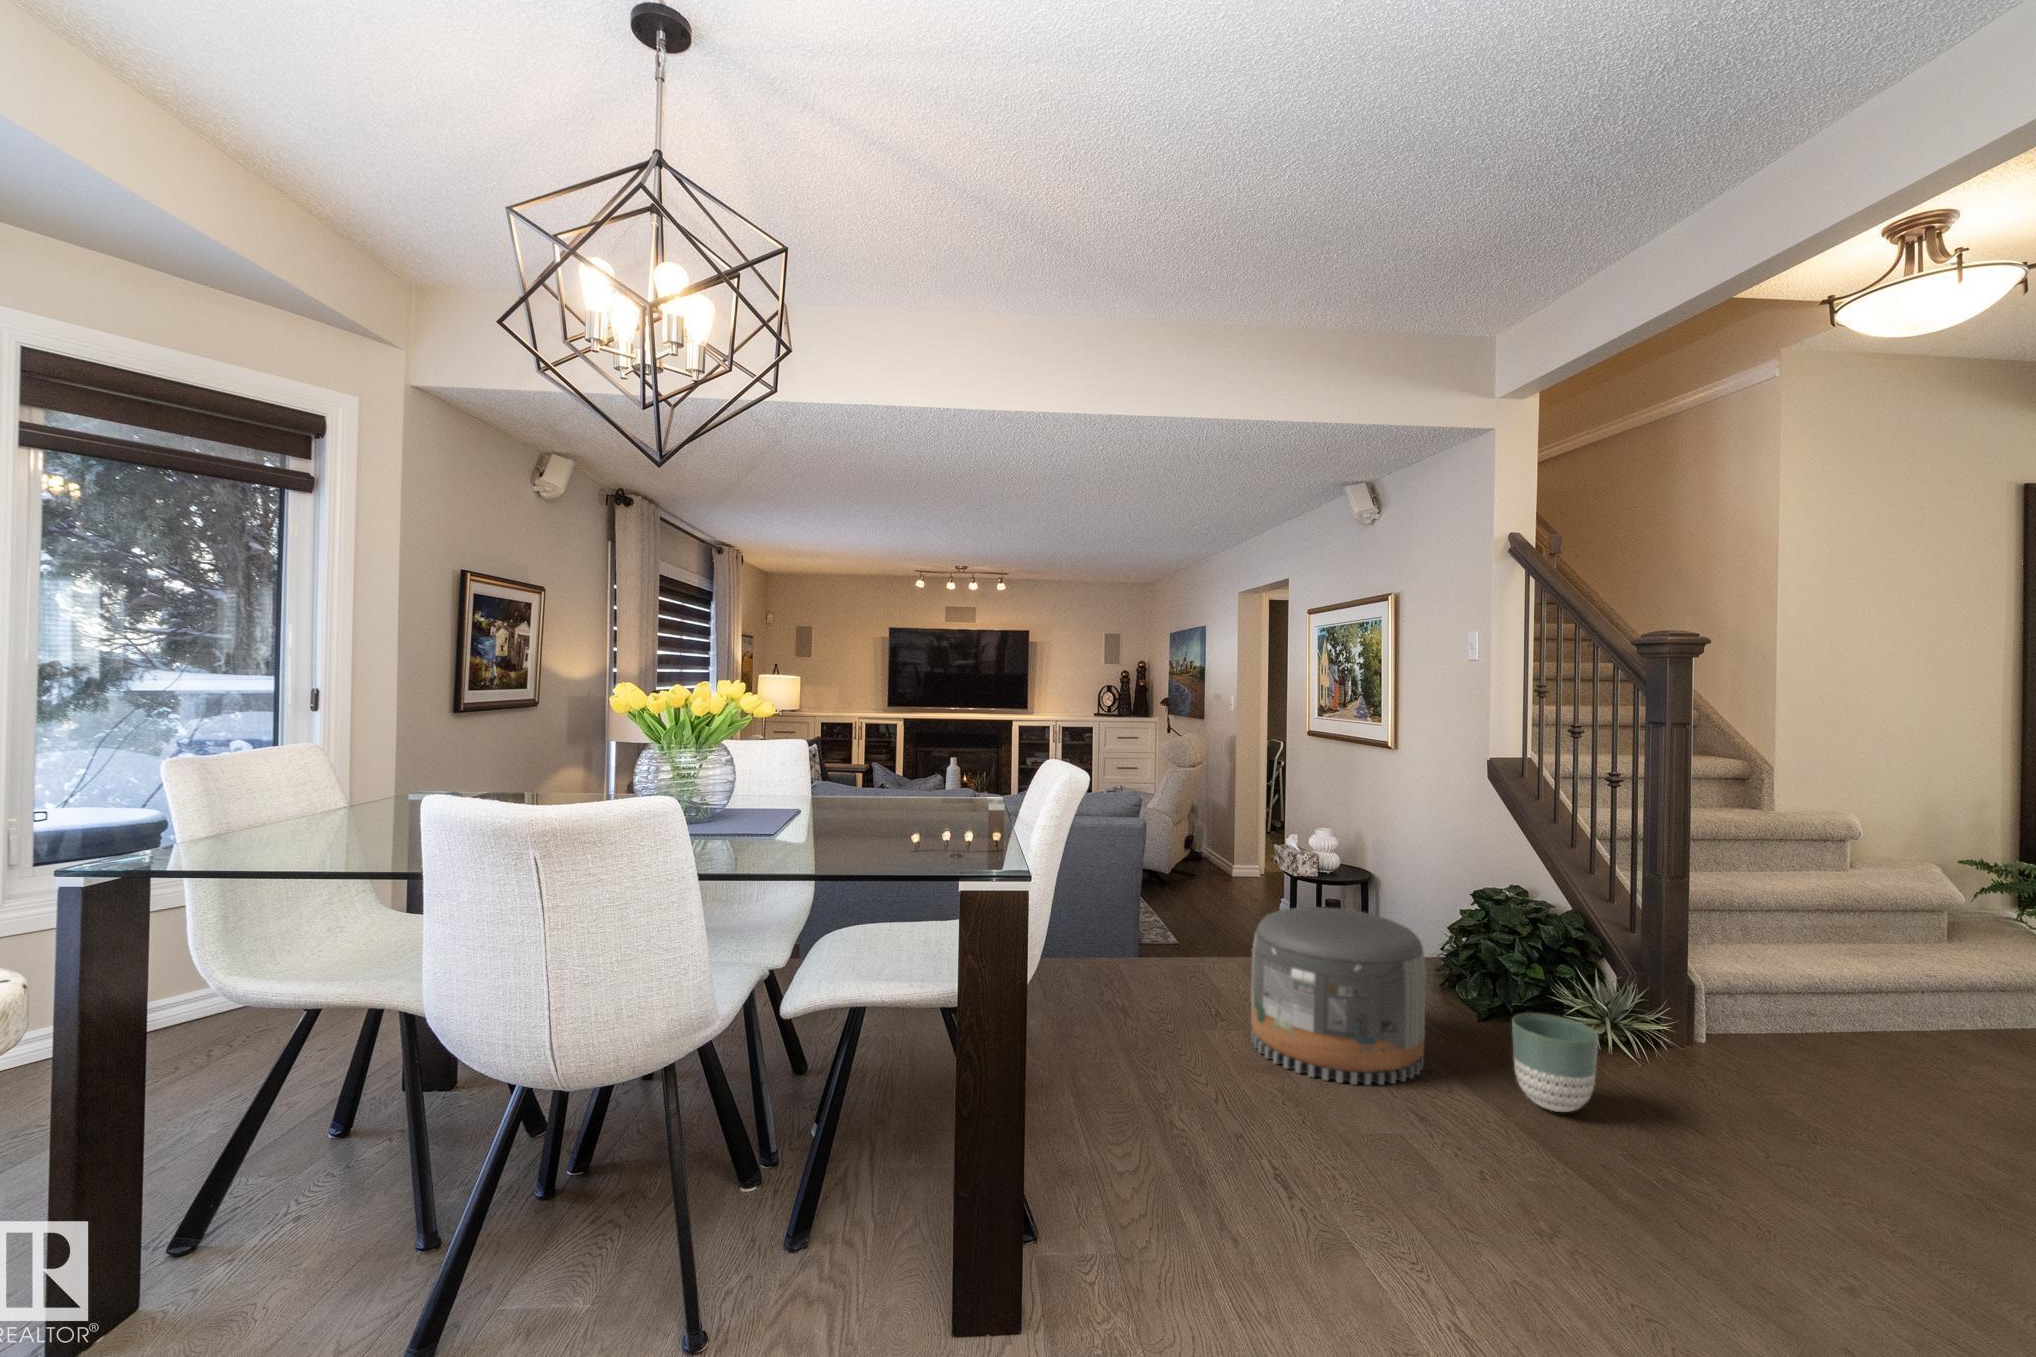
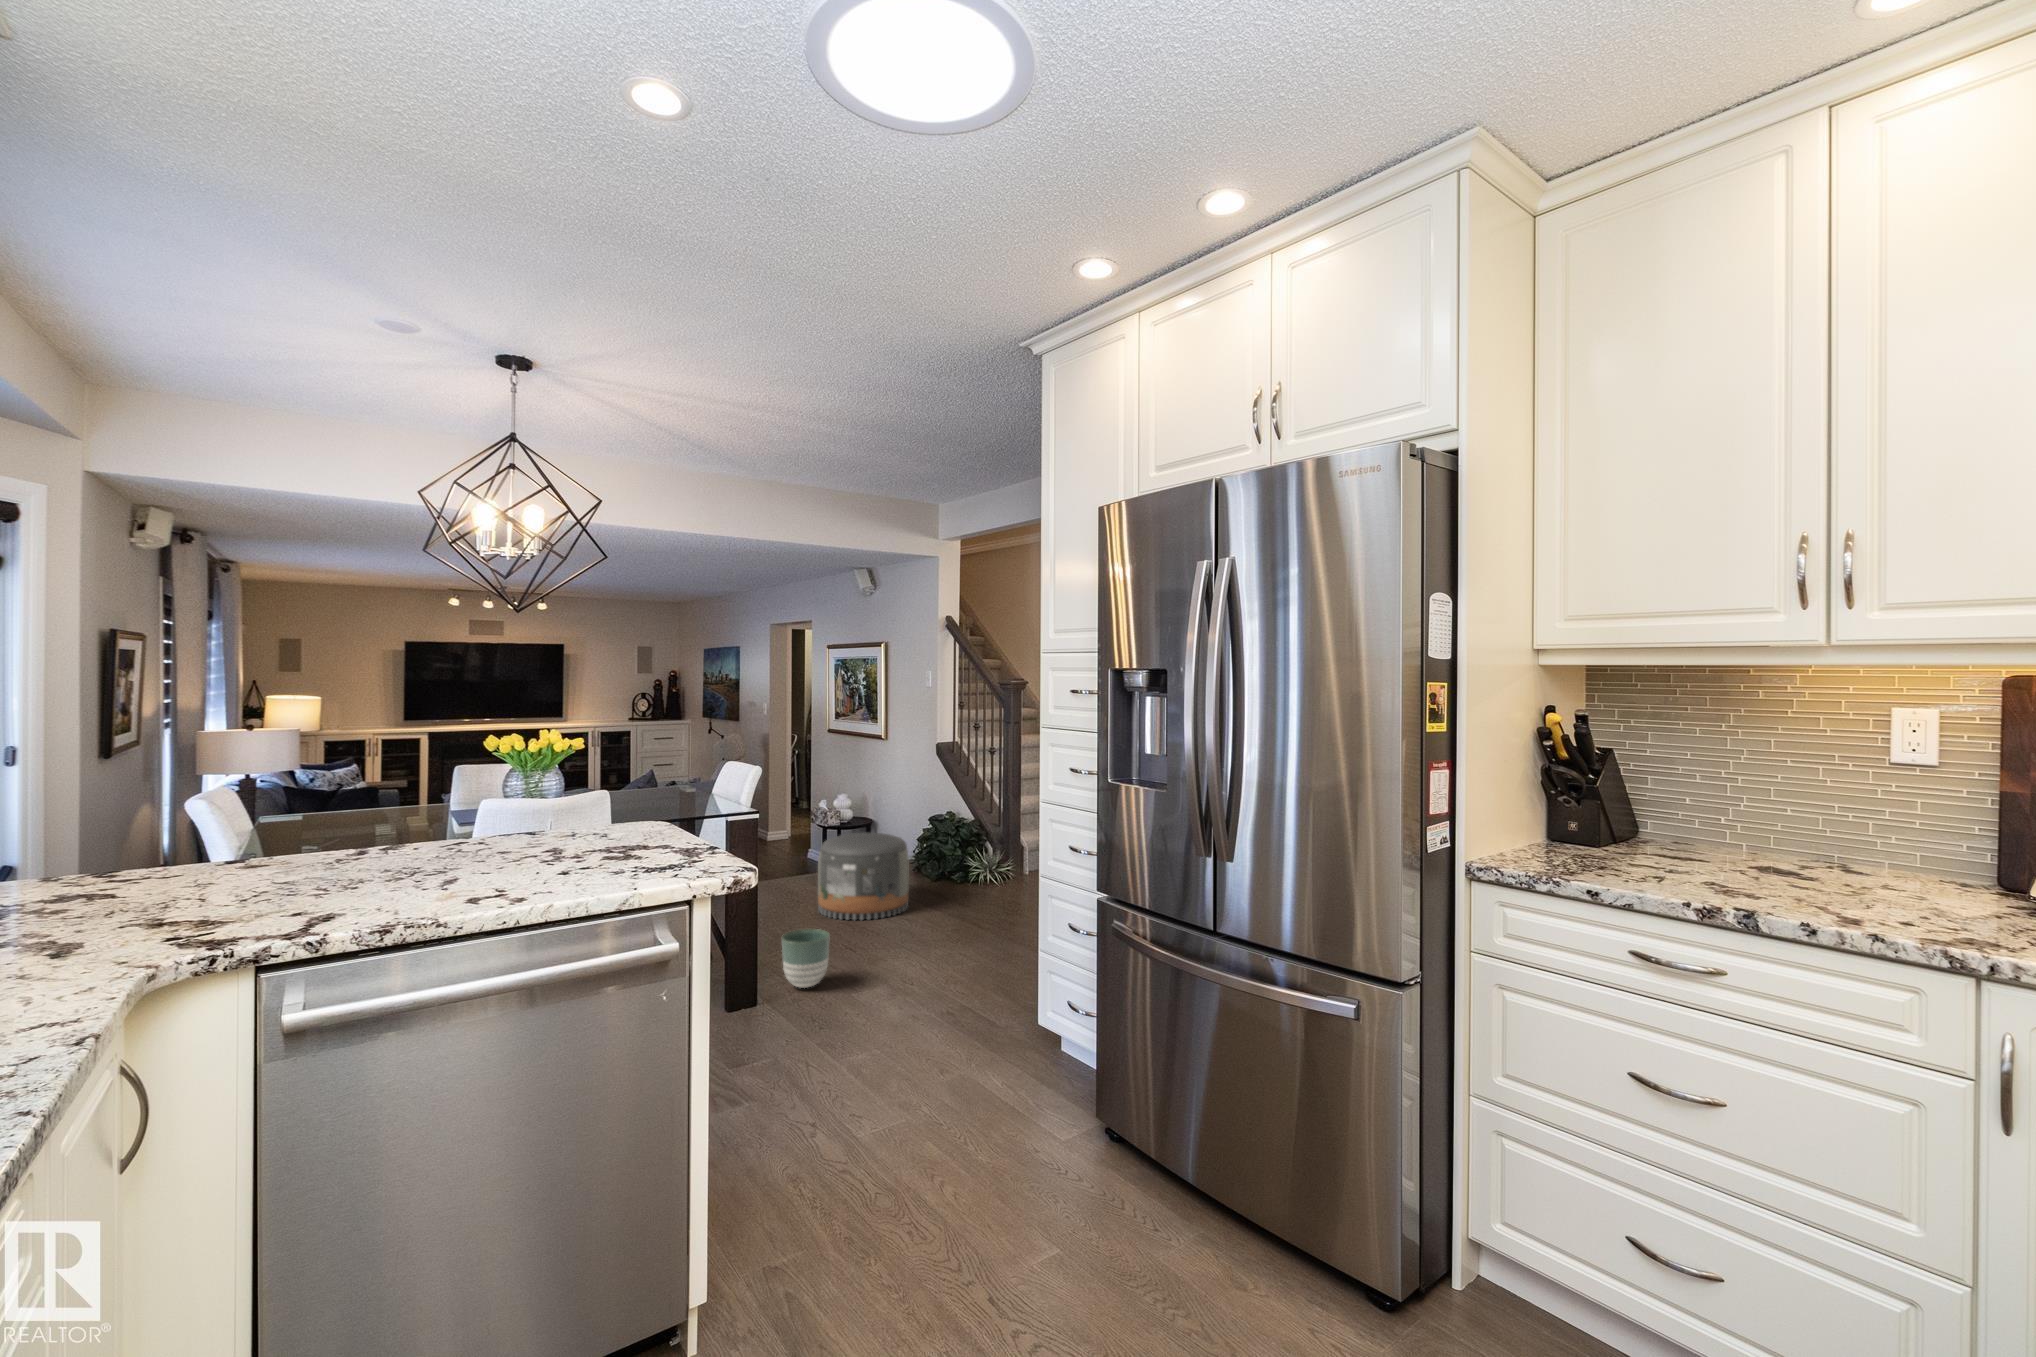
planter: present [1512,1013,1598,1112] -> present [782,929,830,988]

